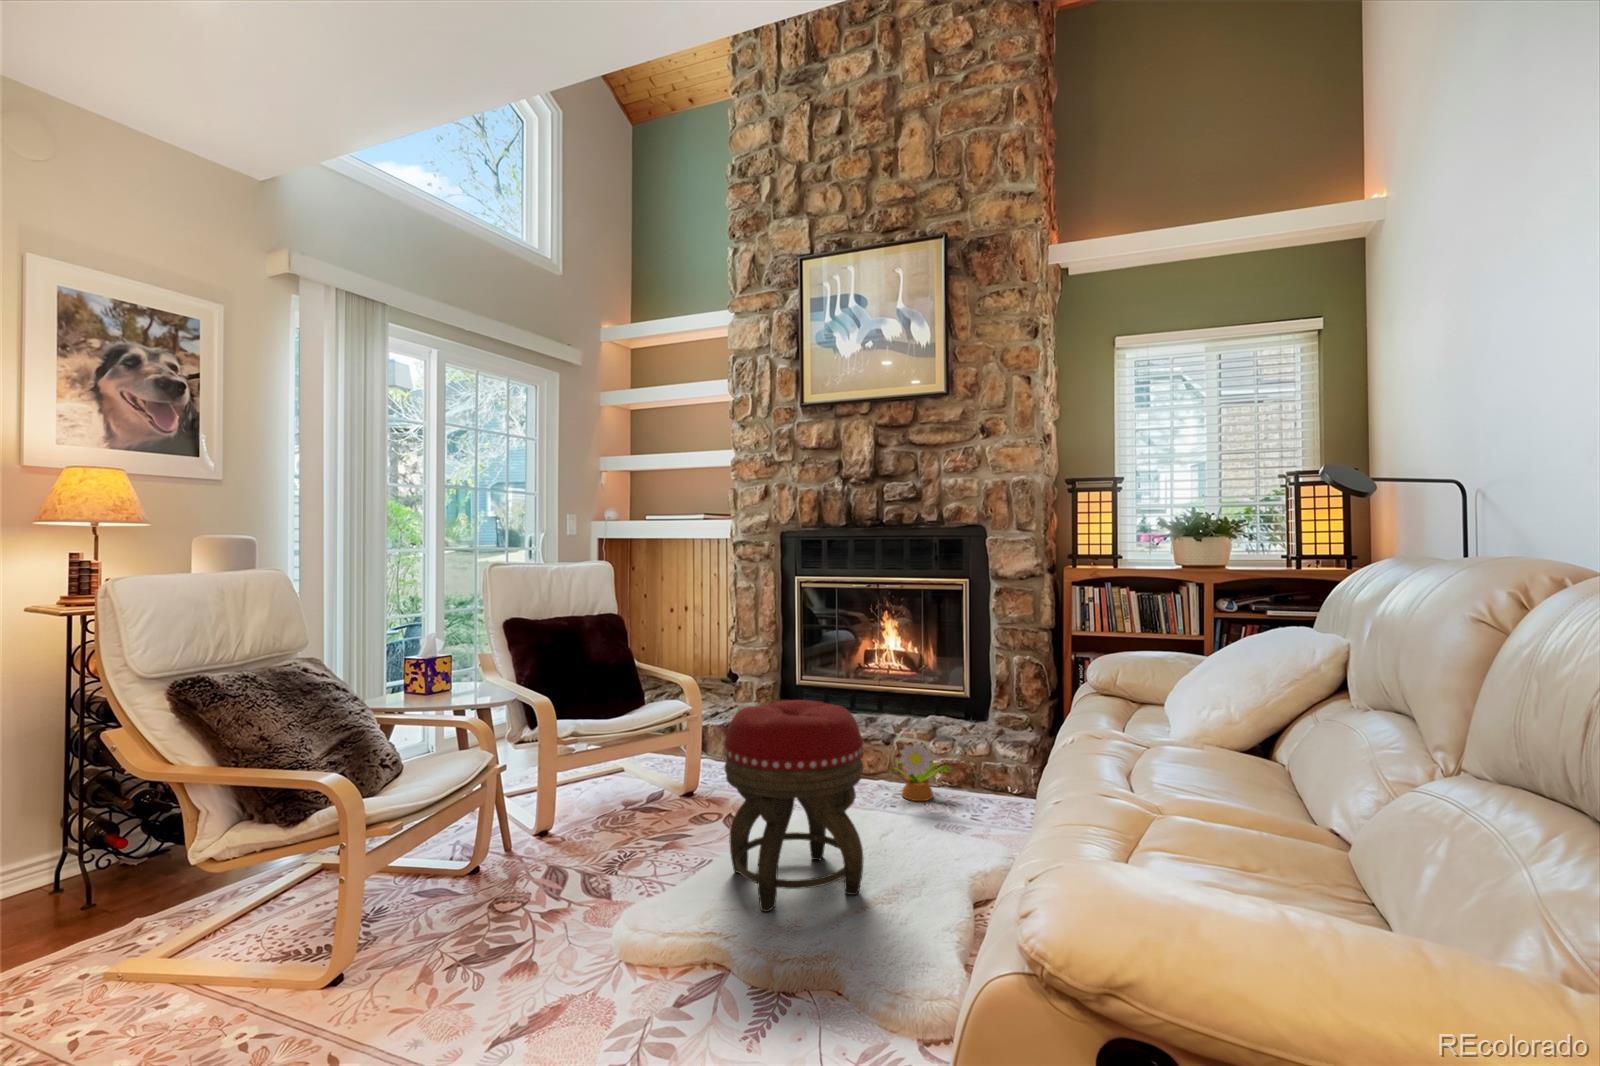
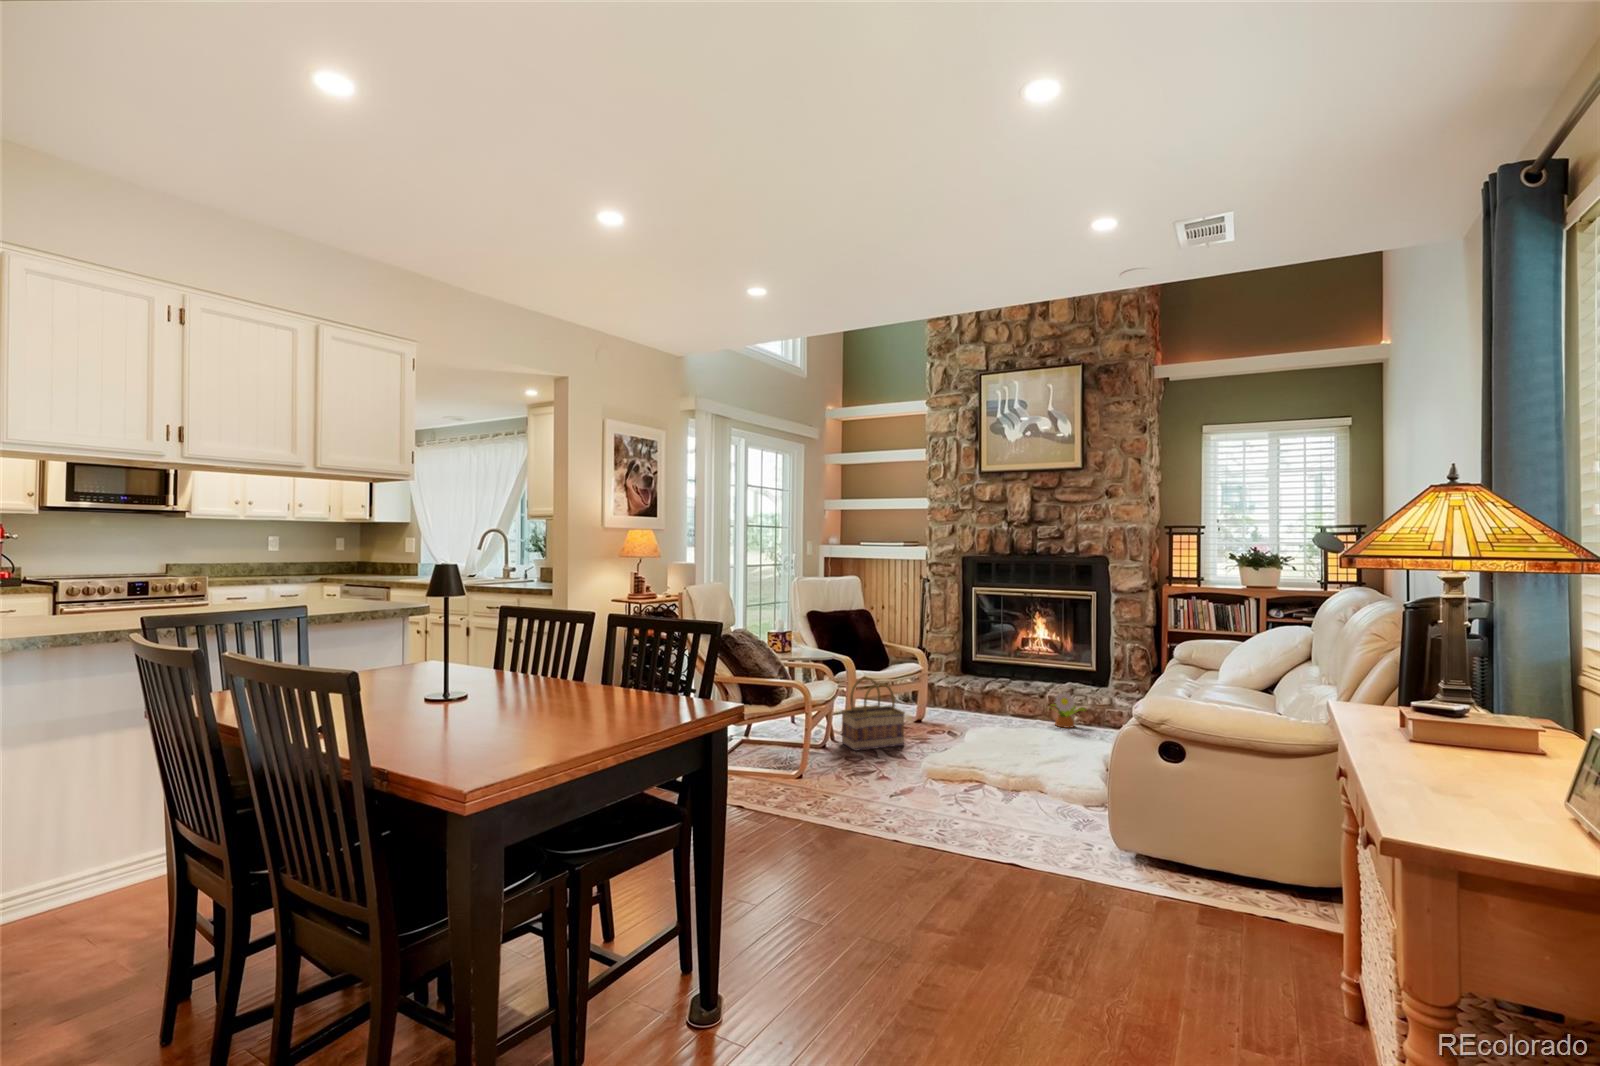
footstool: present [724,700,863,912] -> none [966,659,1044,764]
basket: none [499,742,621,891] -> present [842,678,905,751]

